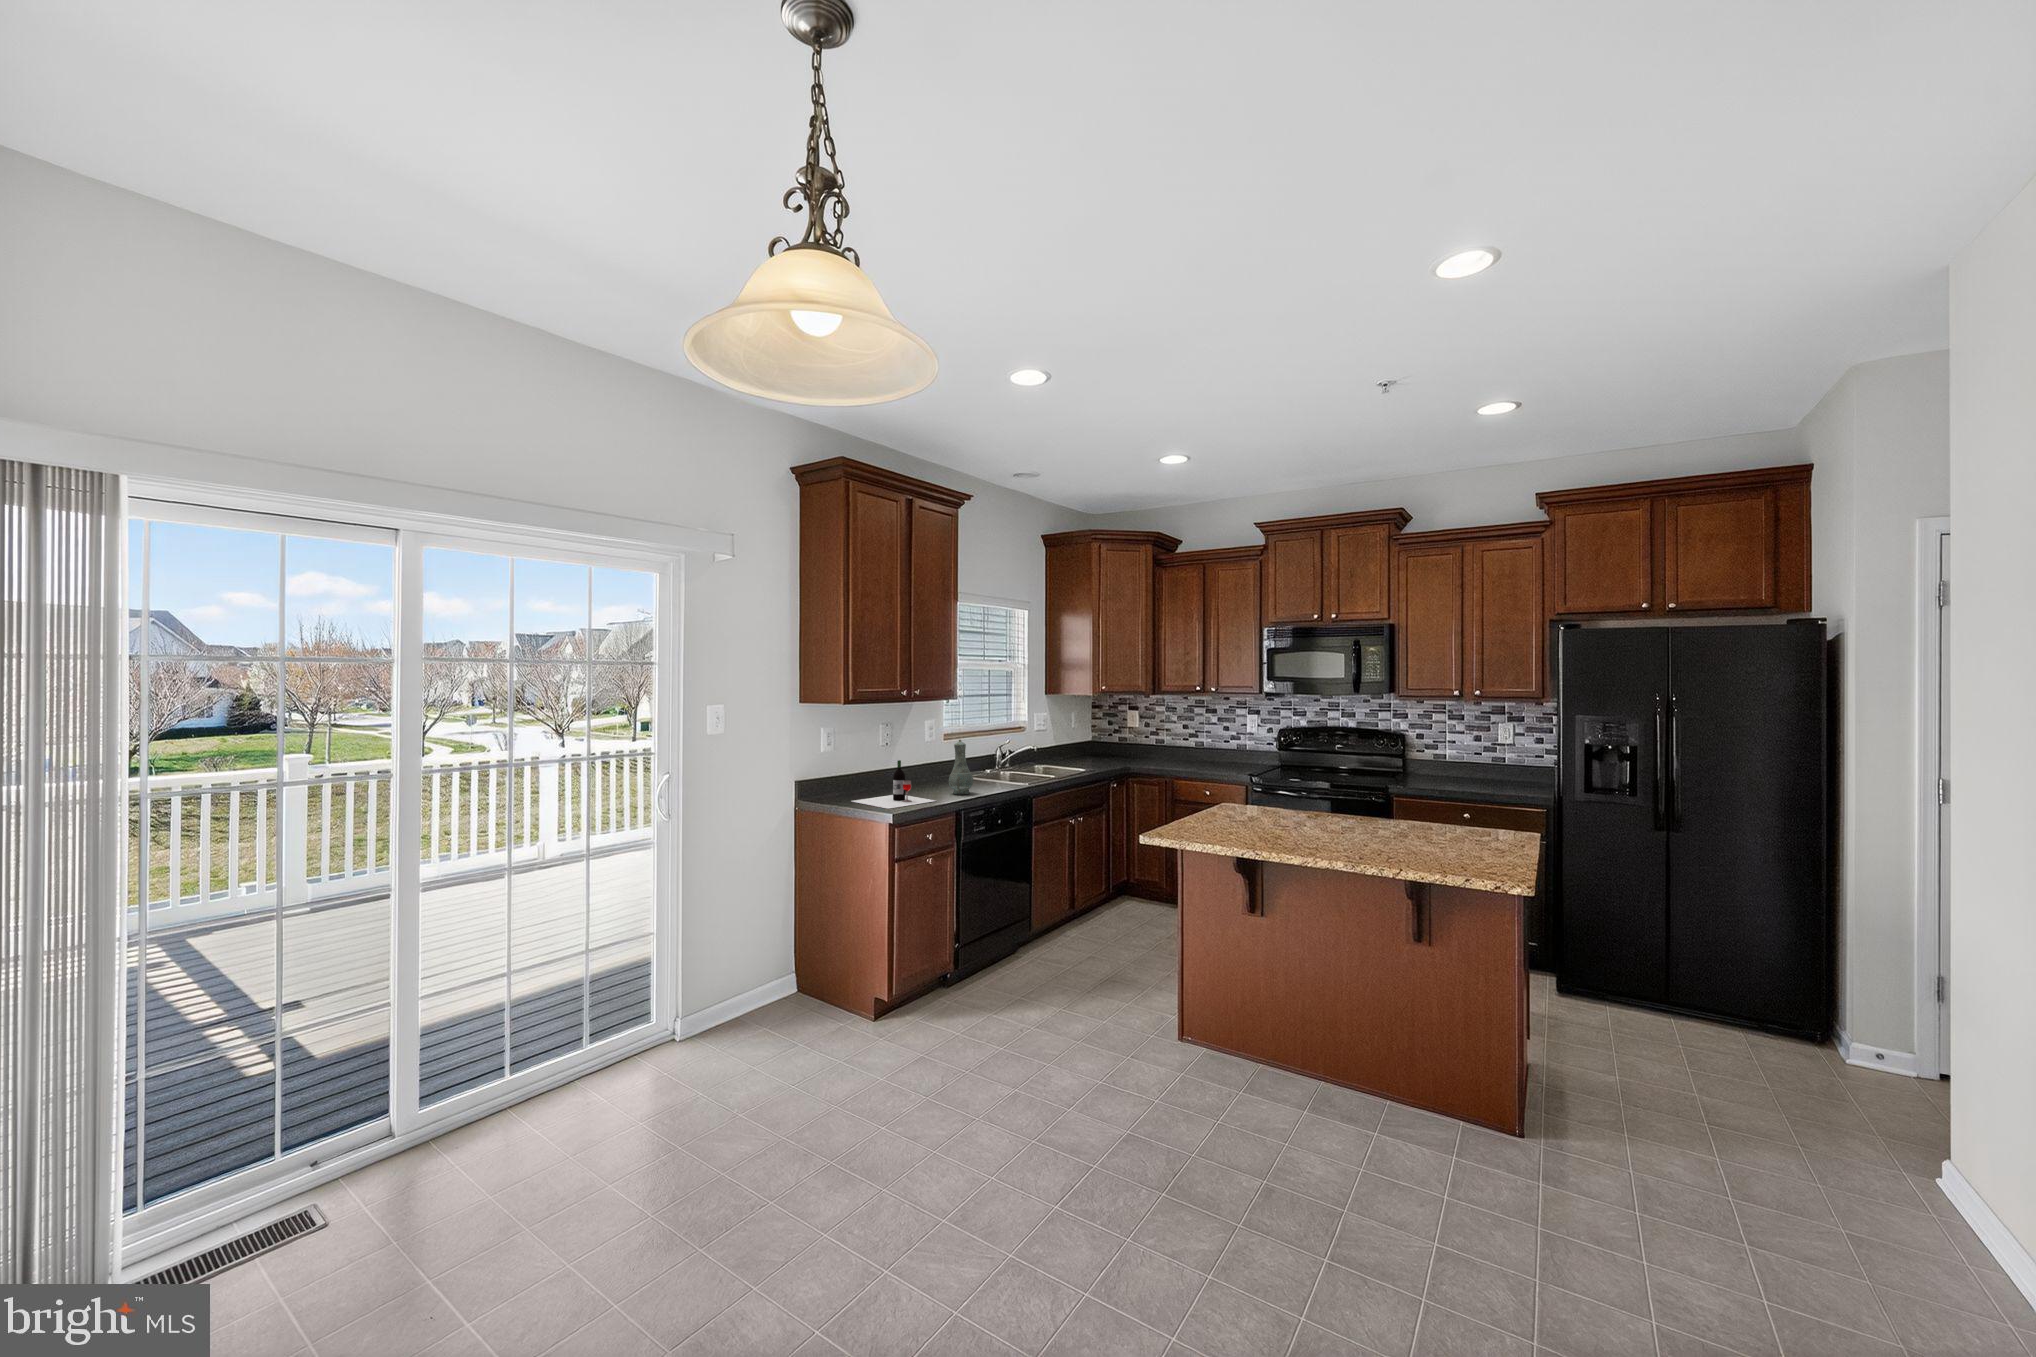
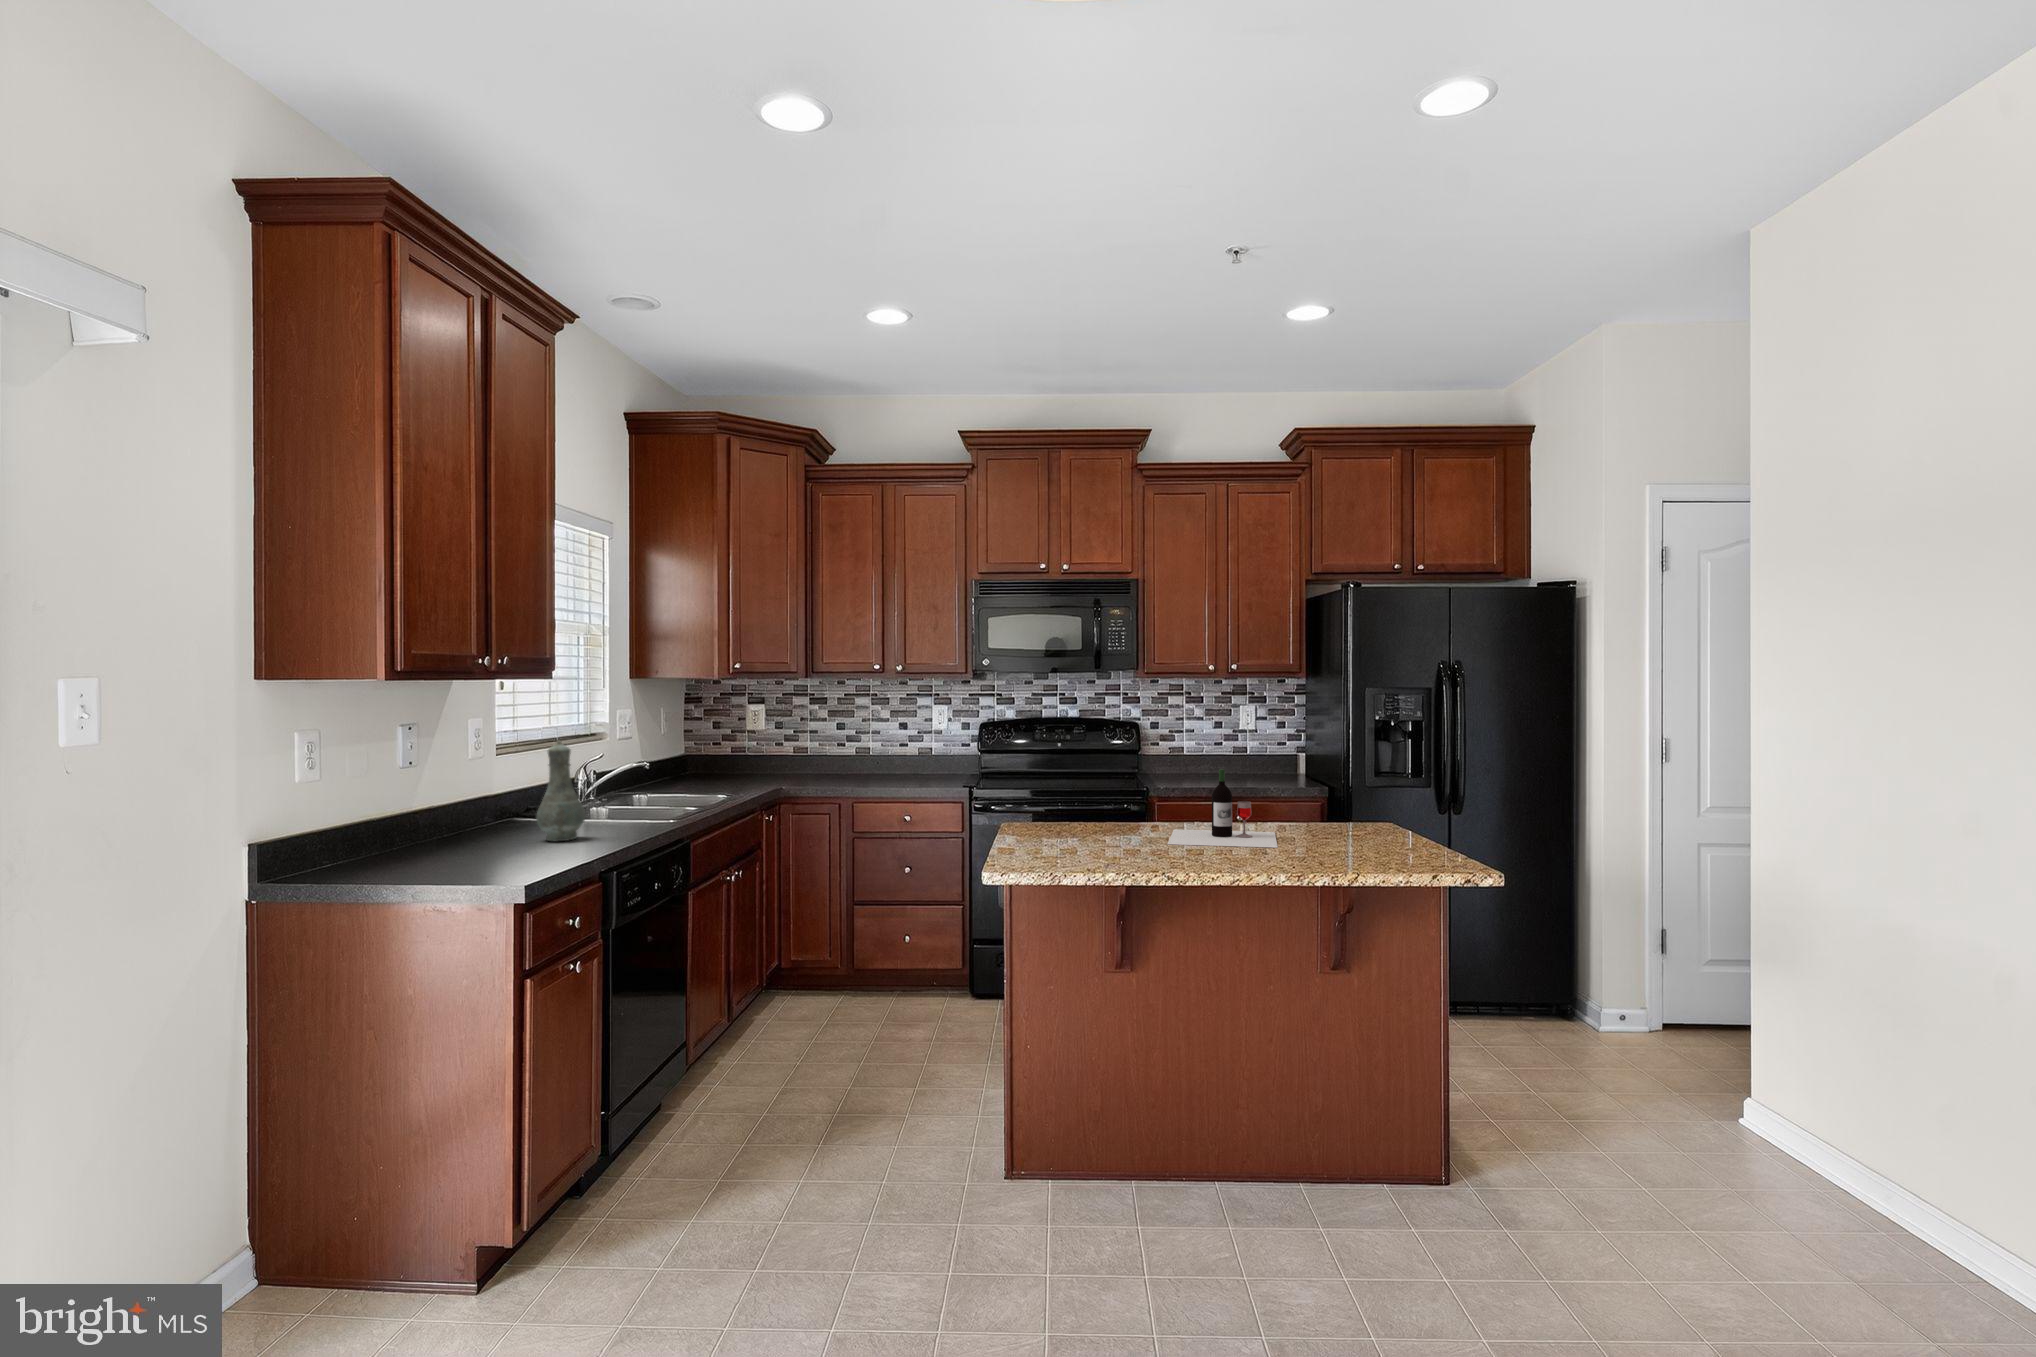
wine bottle: present [852,760,935,809] -> present [1168,769,1278,848]

